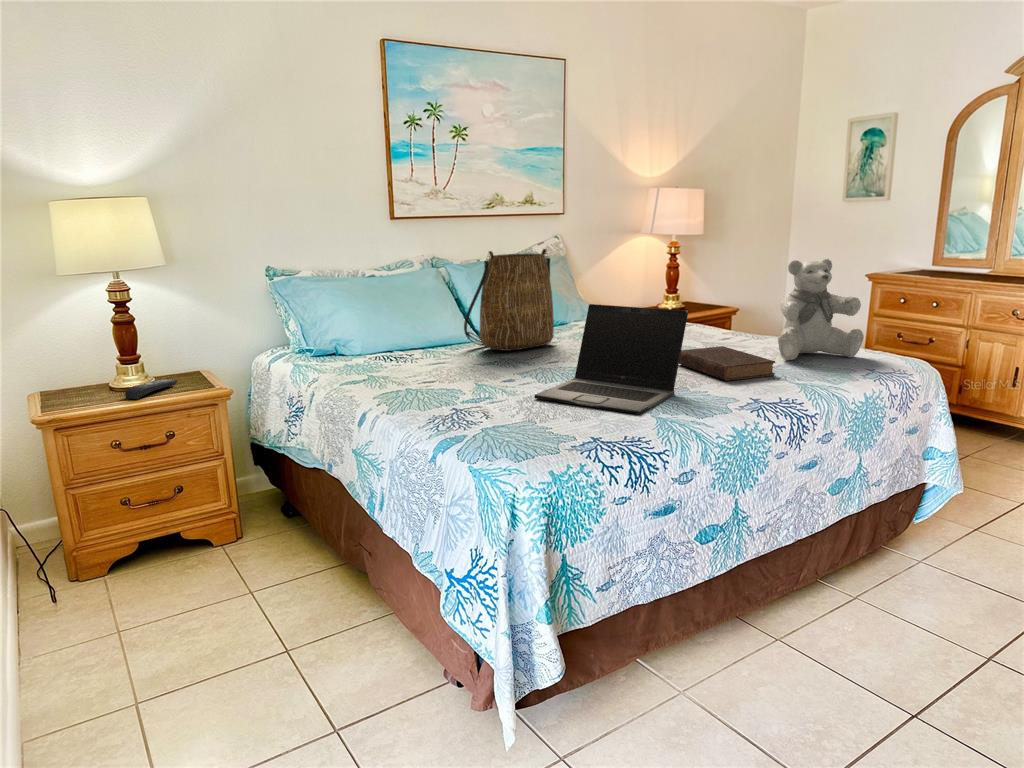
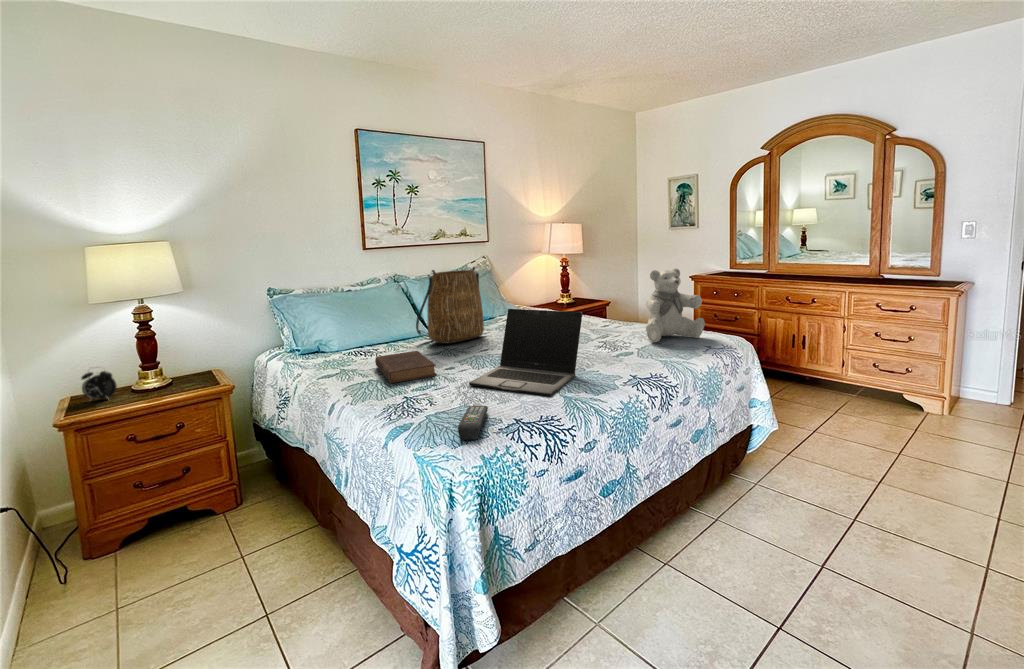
book: present [679,346,775,381] -> present [375,351,437,383]
alarm clock: none [64,356,102,398] -> present [81,371,117,400]
remote control: present [125,379,177,399] -> present [458,406,488,440]

